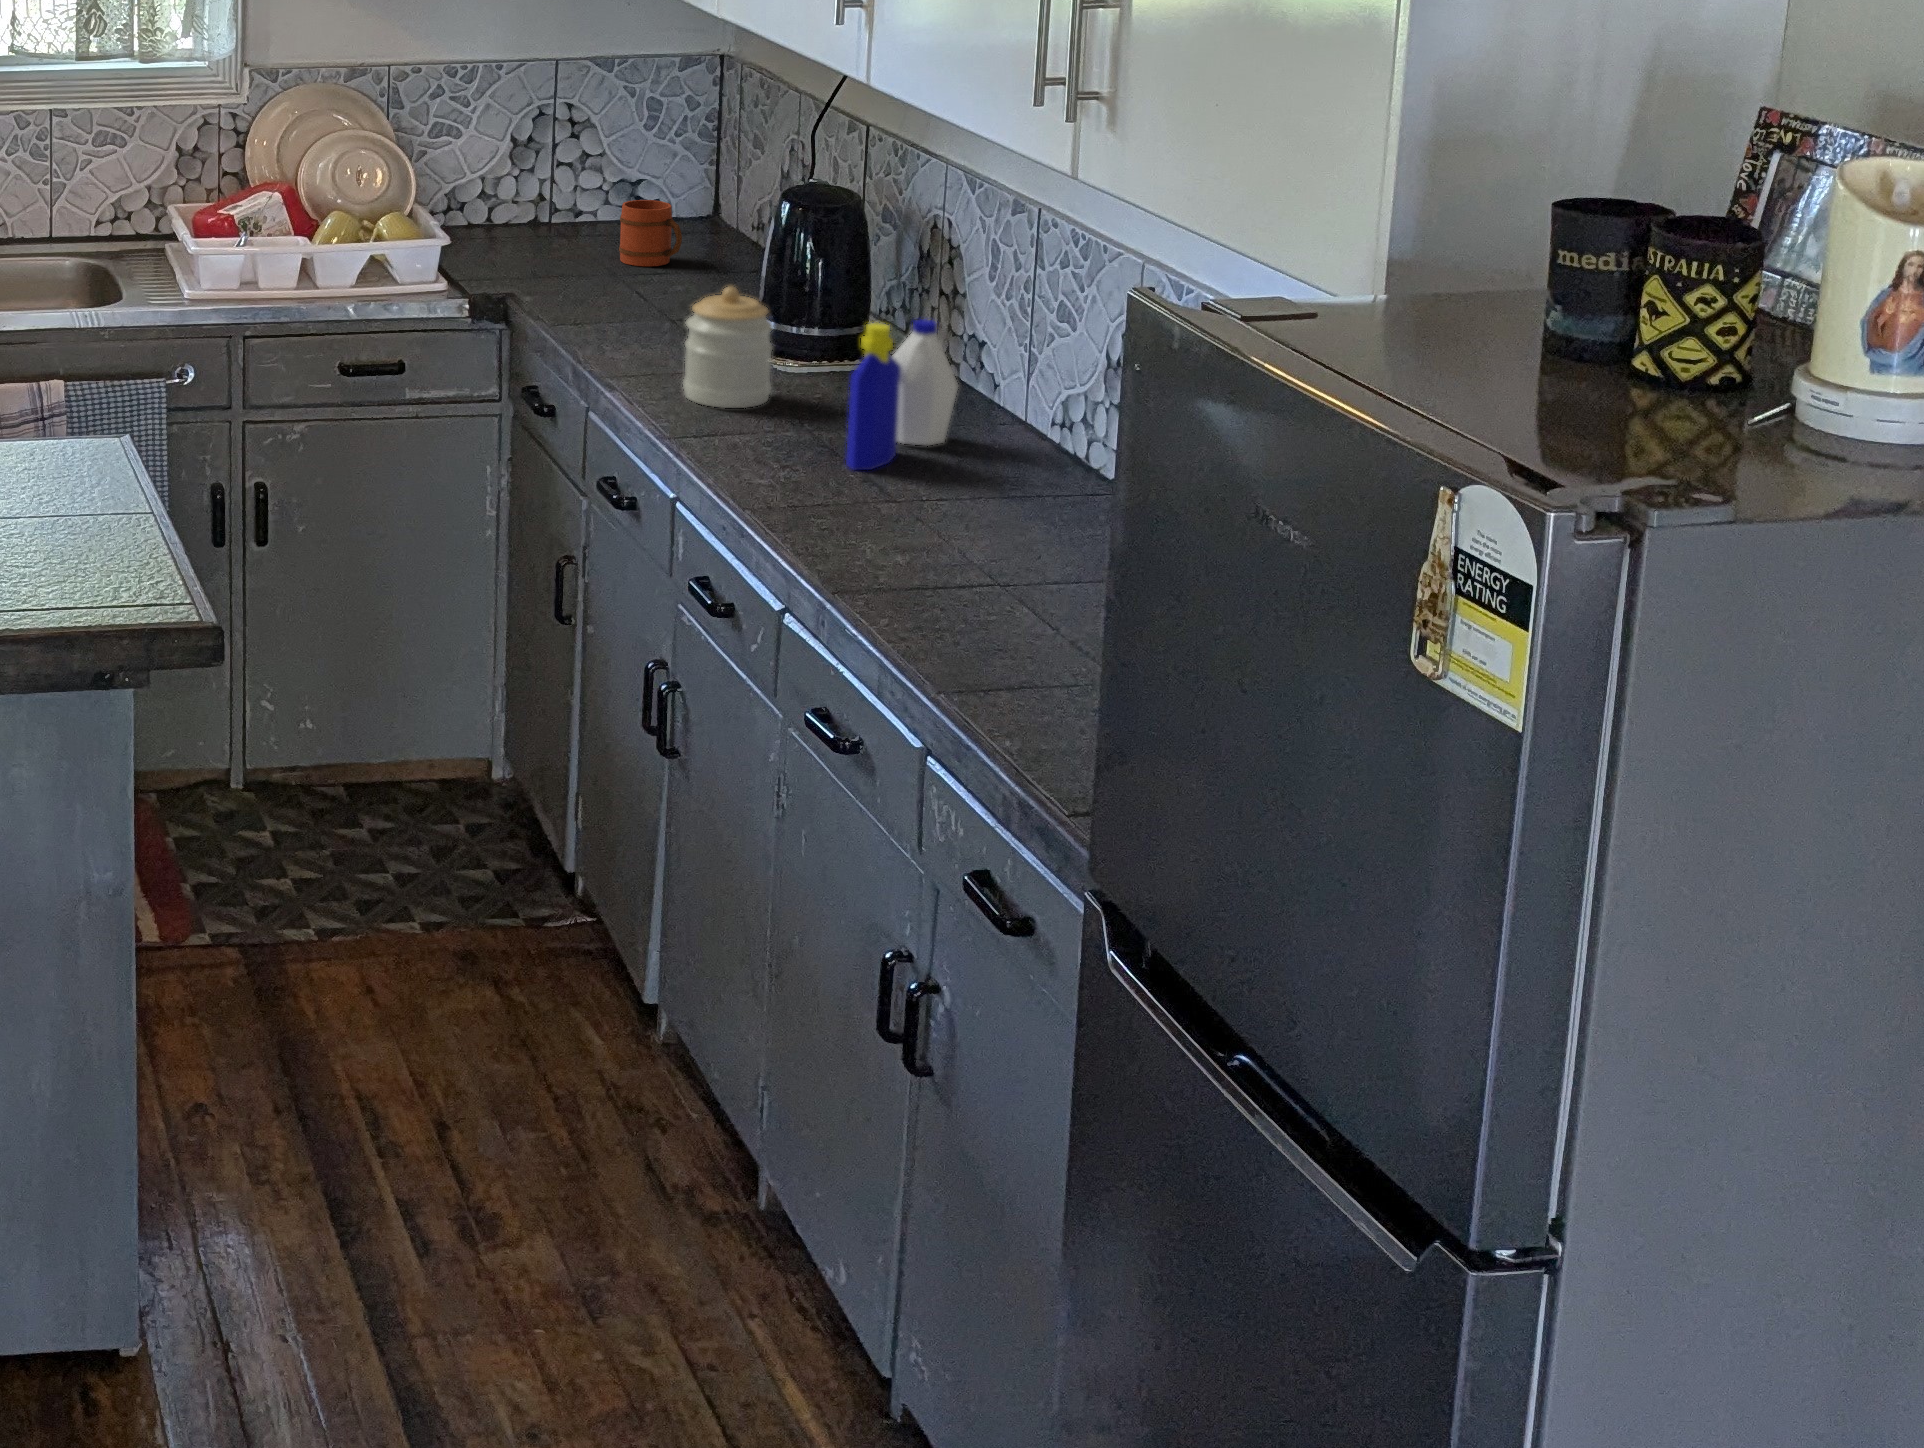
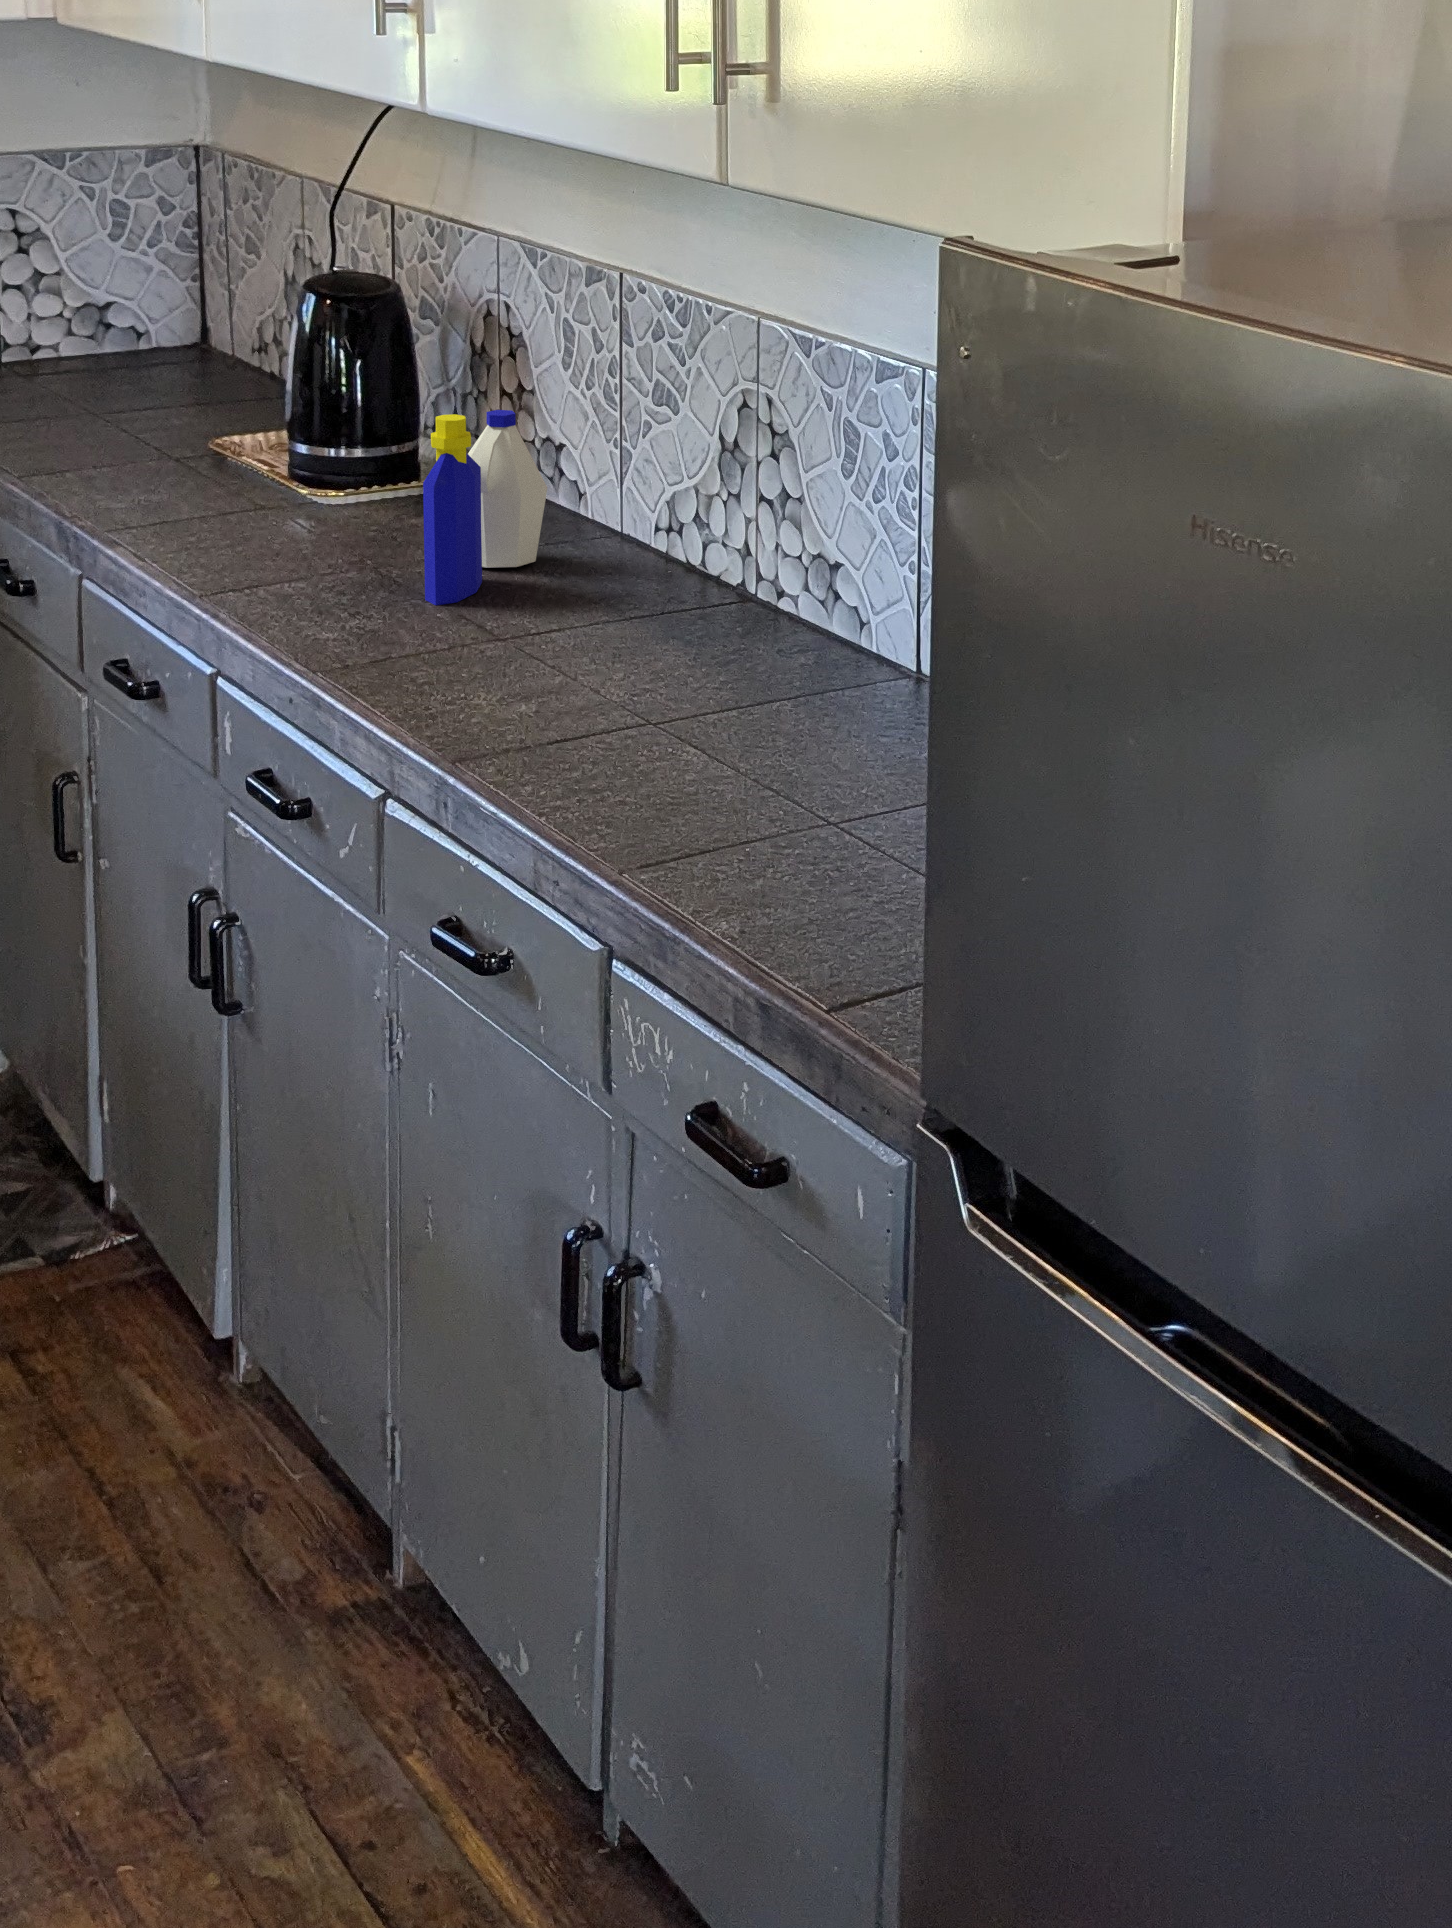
mug: present [619,200,682,266] -> none [92,316,172,398]
jar: present [684,286,773,408] -> none [199,391,313,548]

